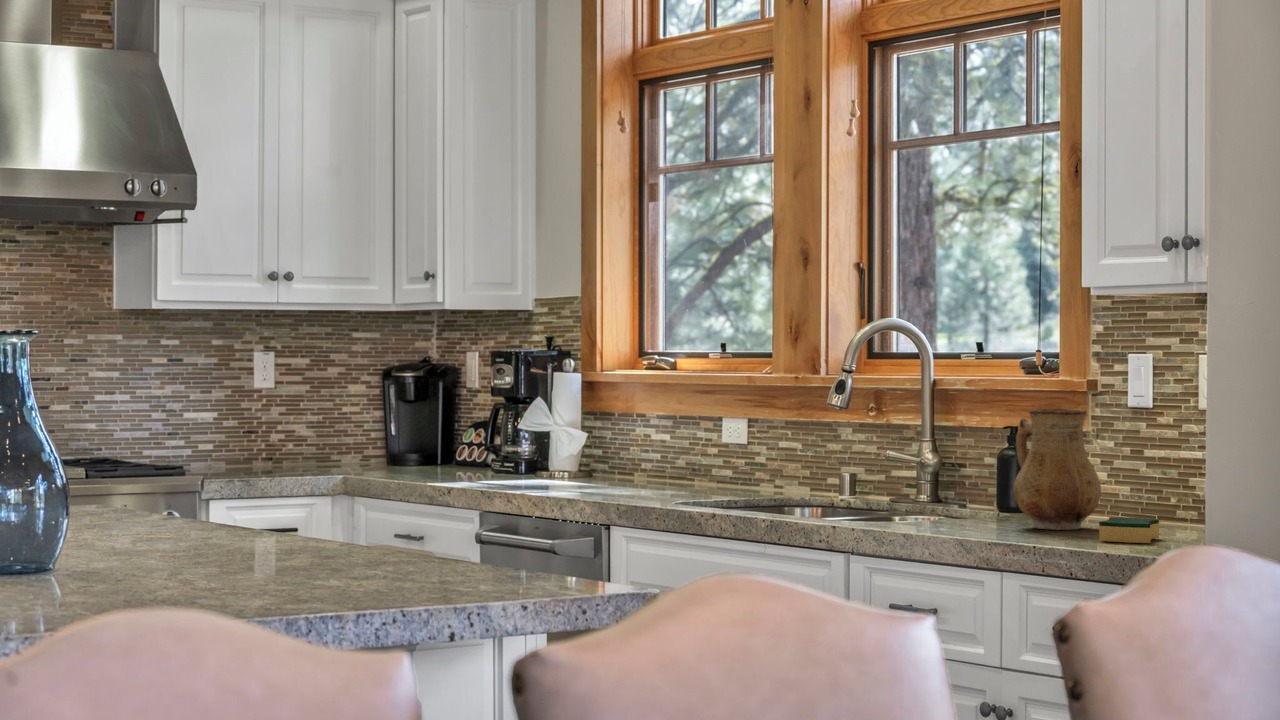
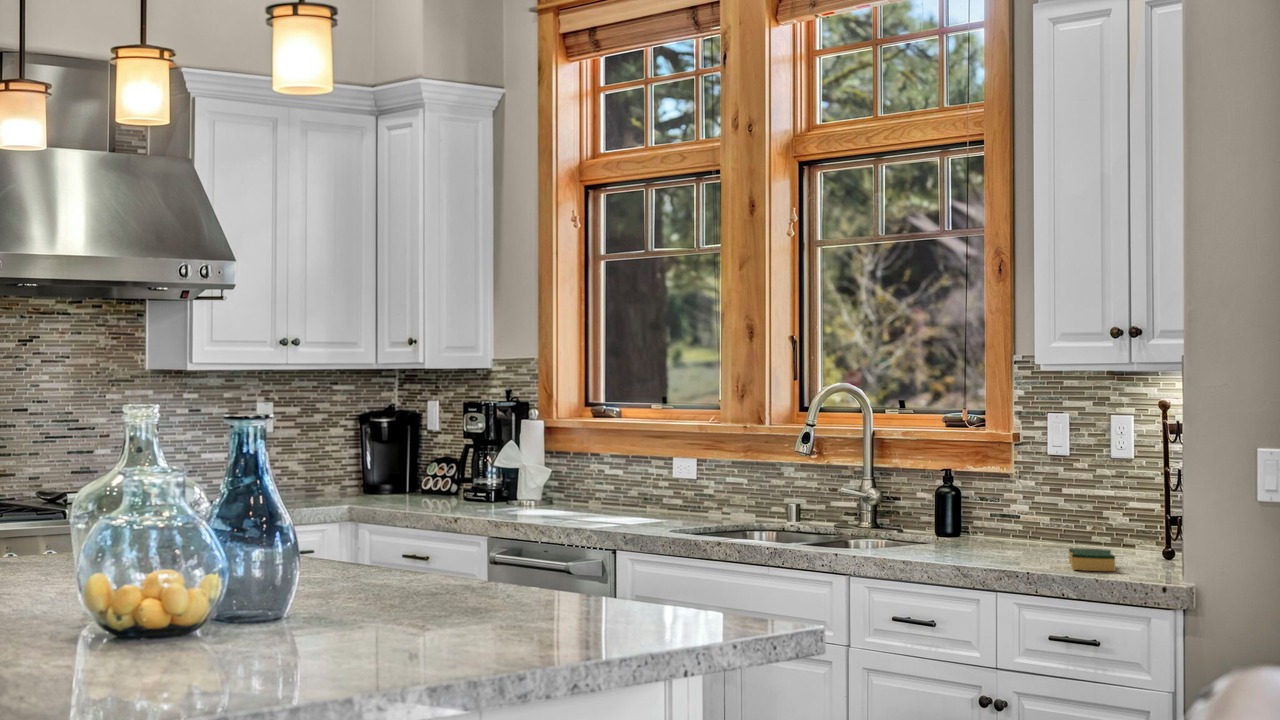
ceramic pitcher: present [1014,409,1101,530] -> none [969,457,1045,557]

